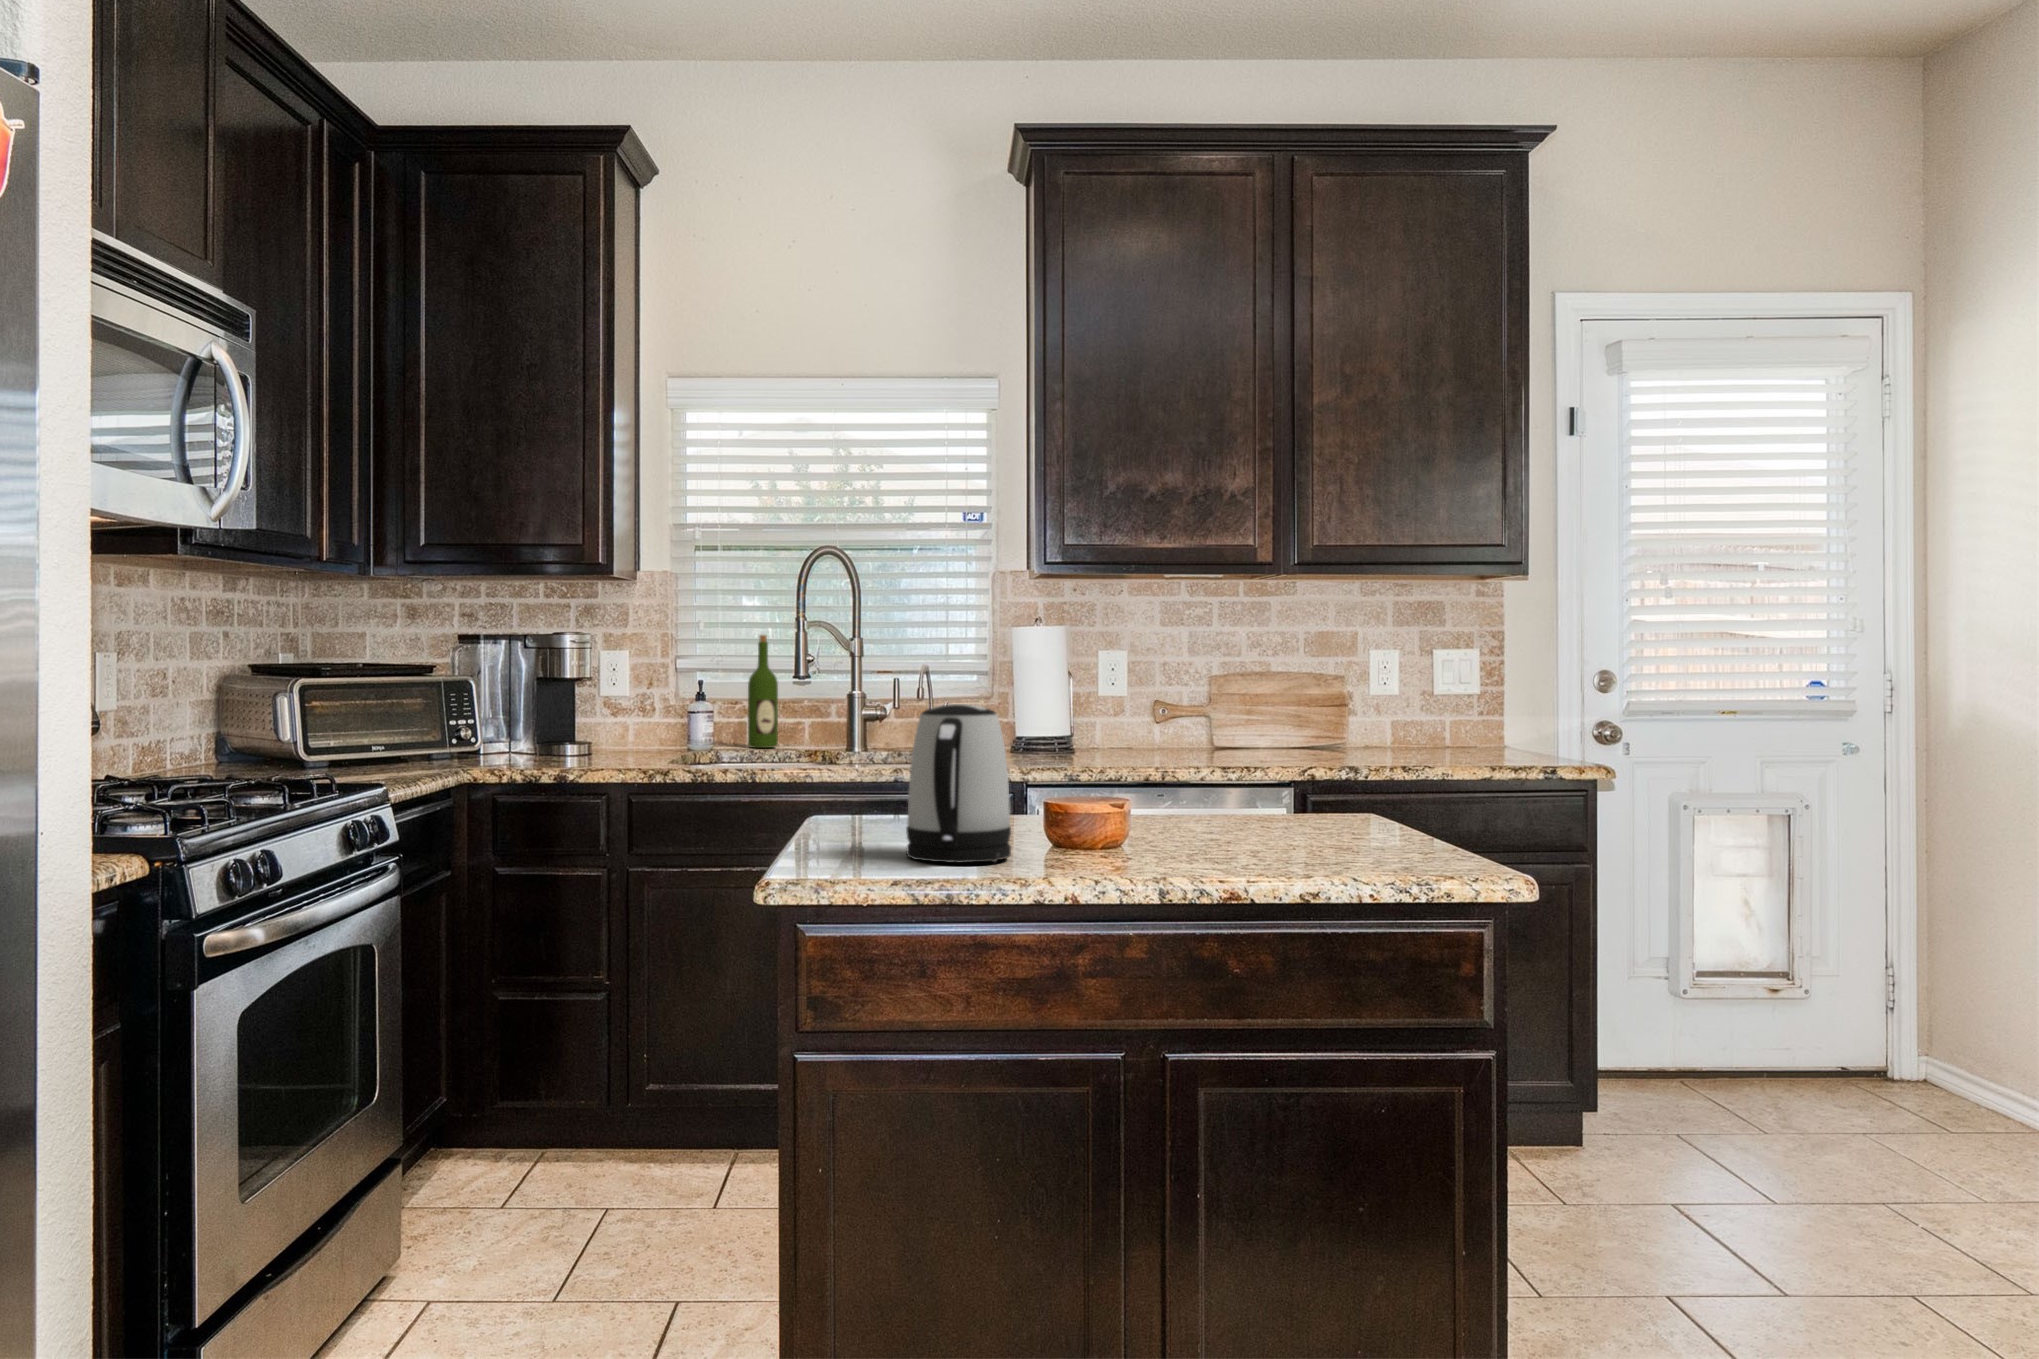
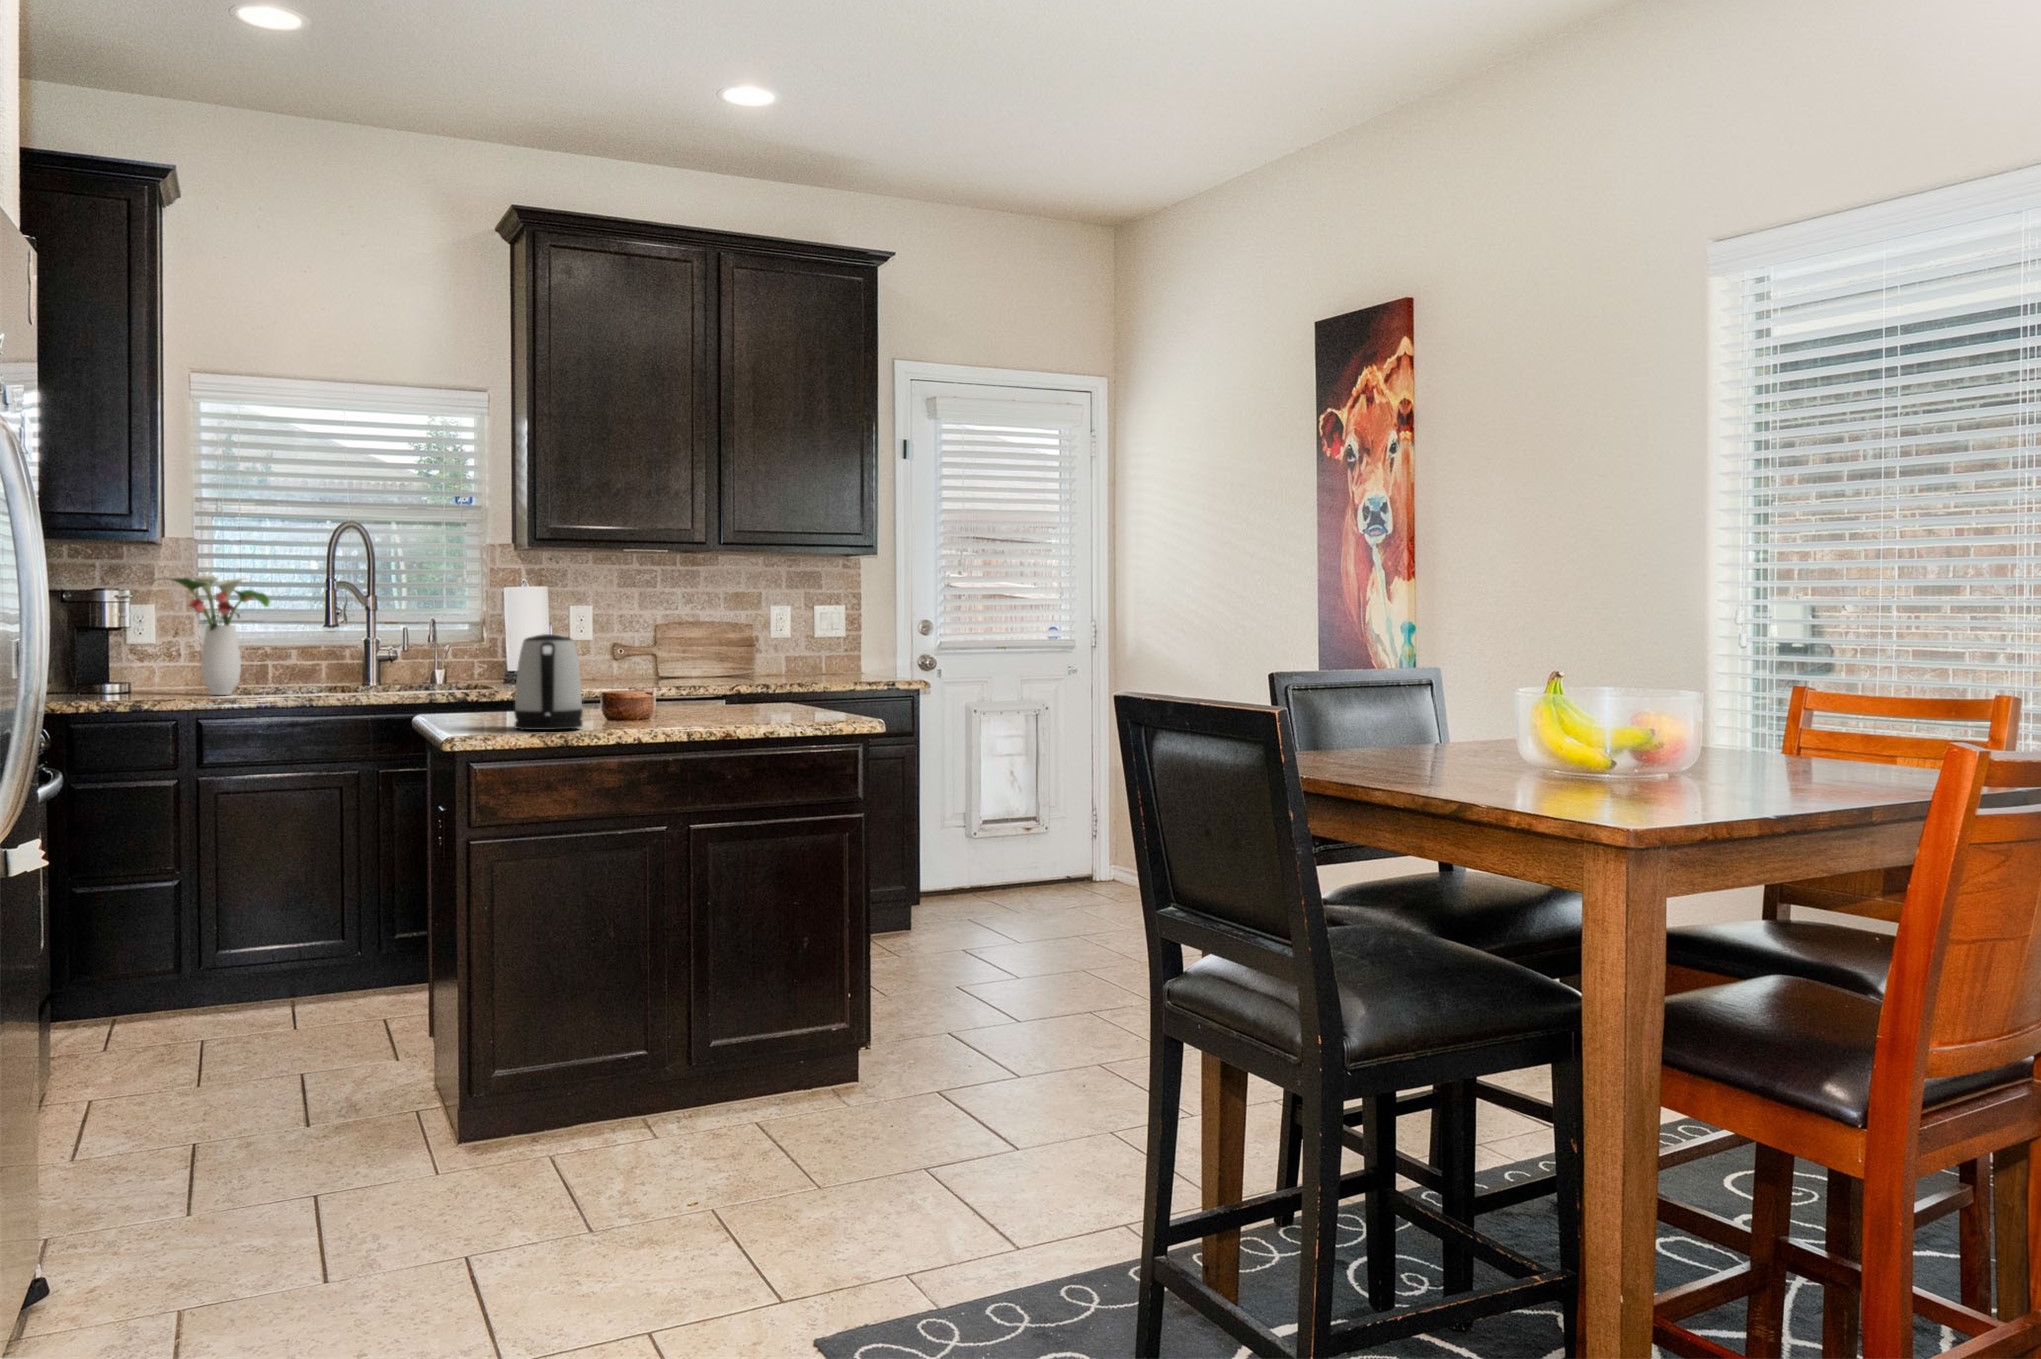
flower arrangement: none [578,613,703,764] -> present [154,575,270,695]
wine bottle: present [748,635,778,748] -> none [271,593,299,685]

